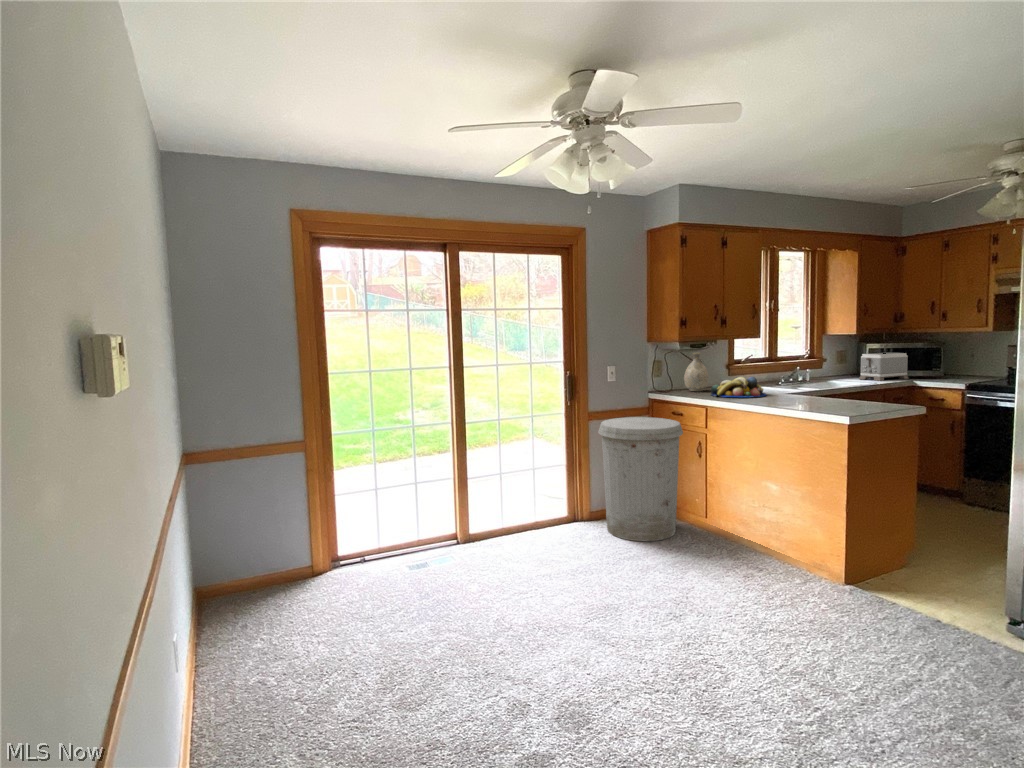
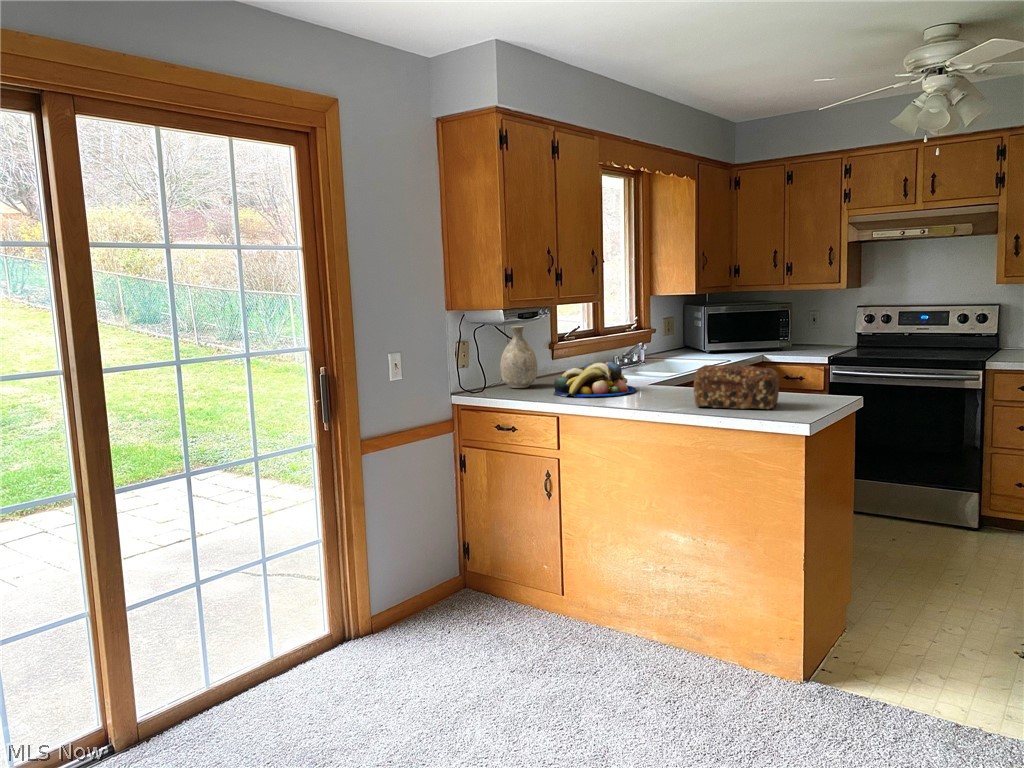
toaster: present [859,353,909,381] -> none [700,319,755,357]
bread loaf: none [784,379,845,408] -> present [694,365,779,409]
trash can: present [598,417,683,541] -> none [384,438,530,662]

